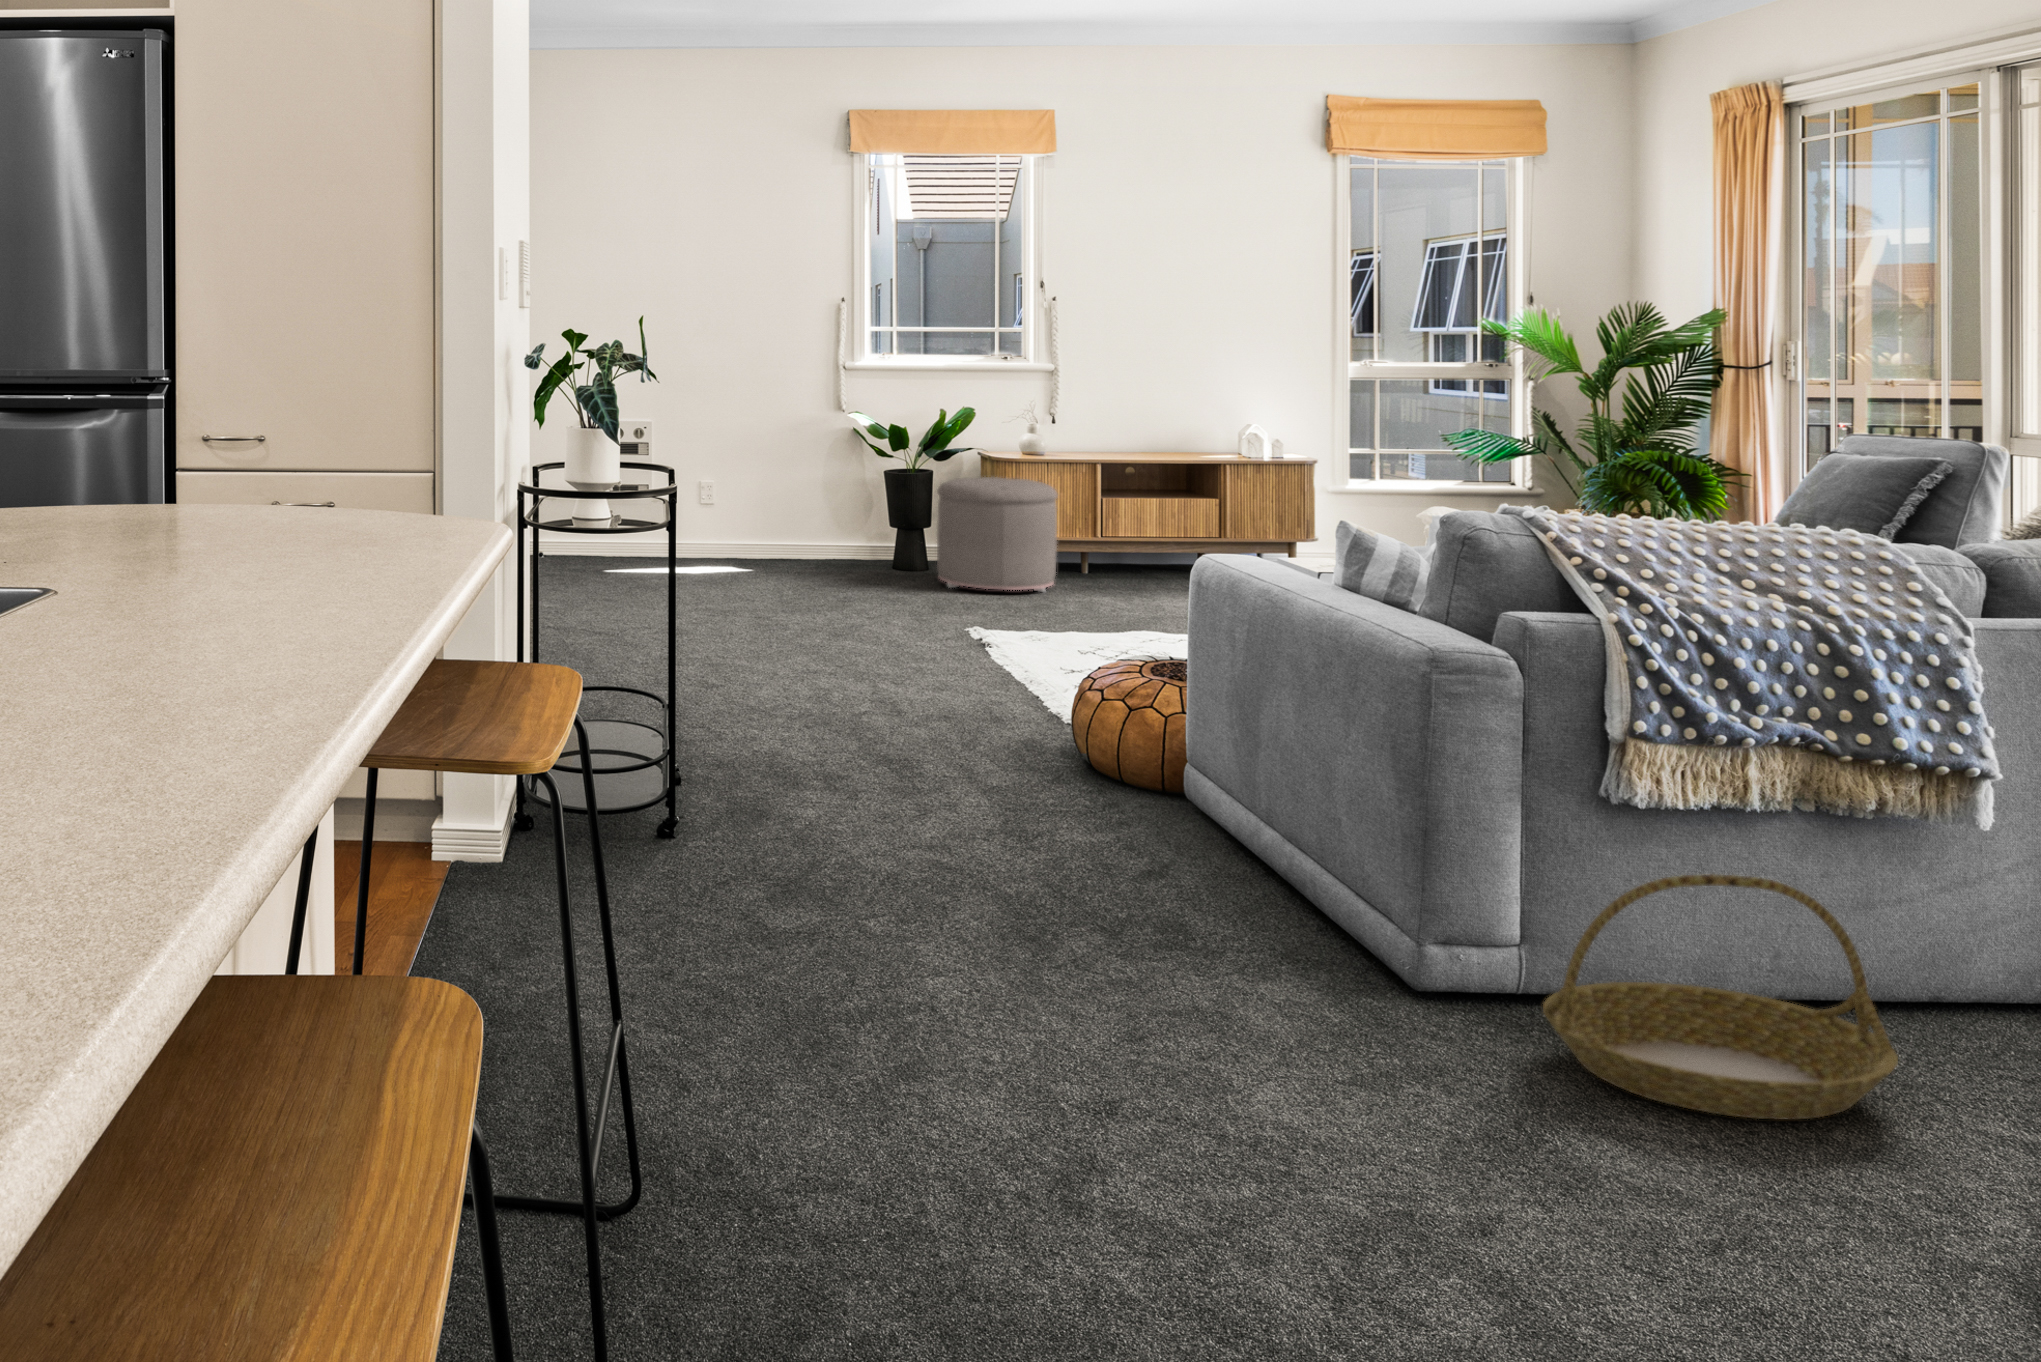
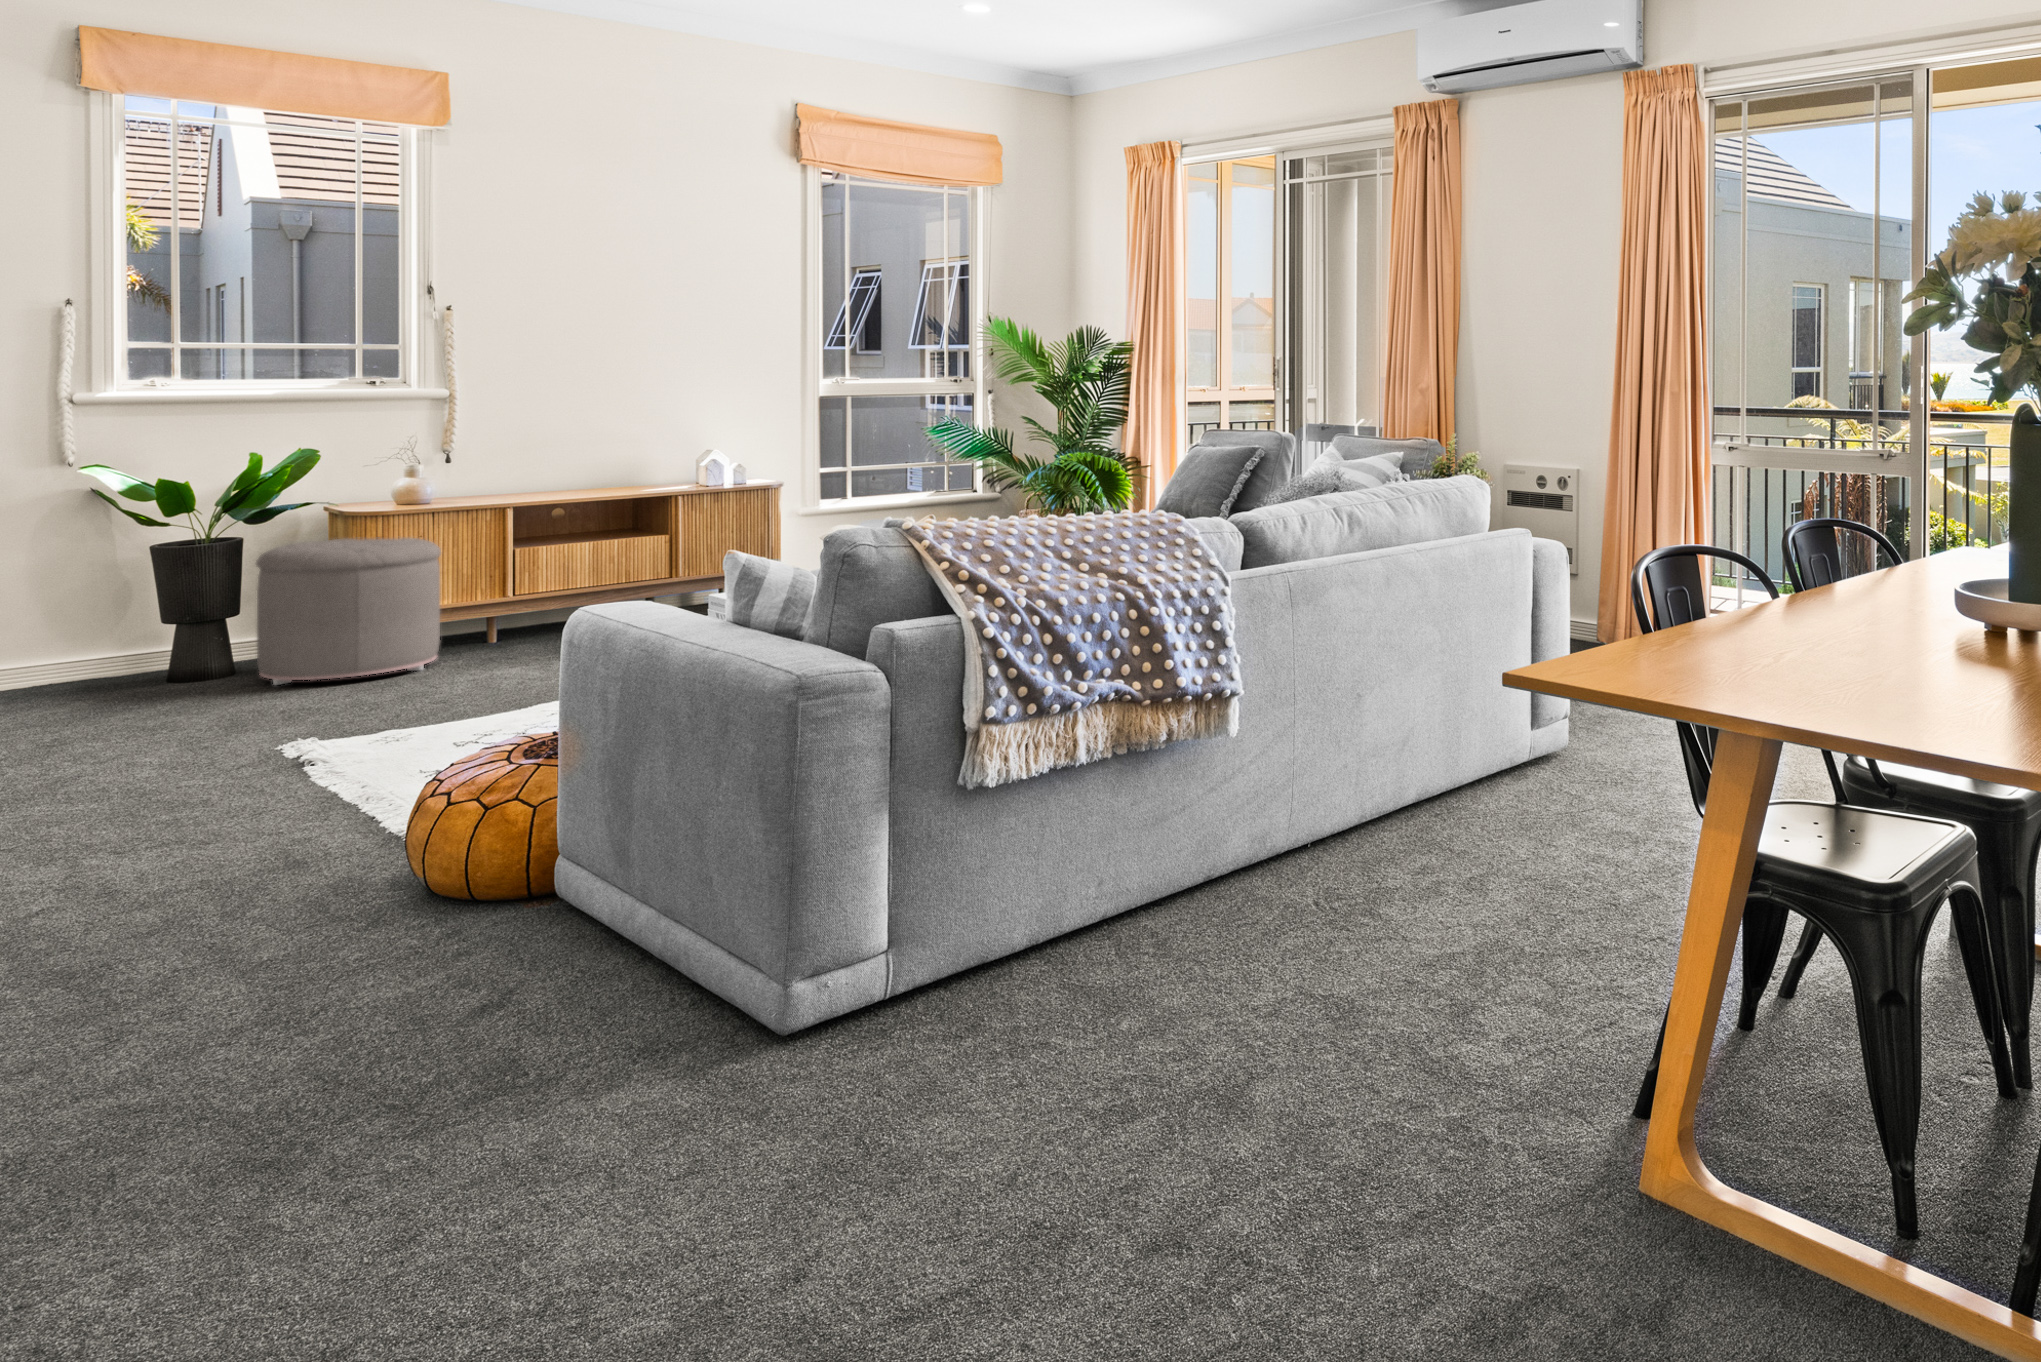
basket: present [1543,874,1898,1119] -> none [912,829,1185,1075]

